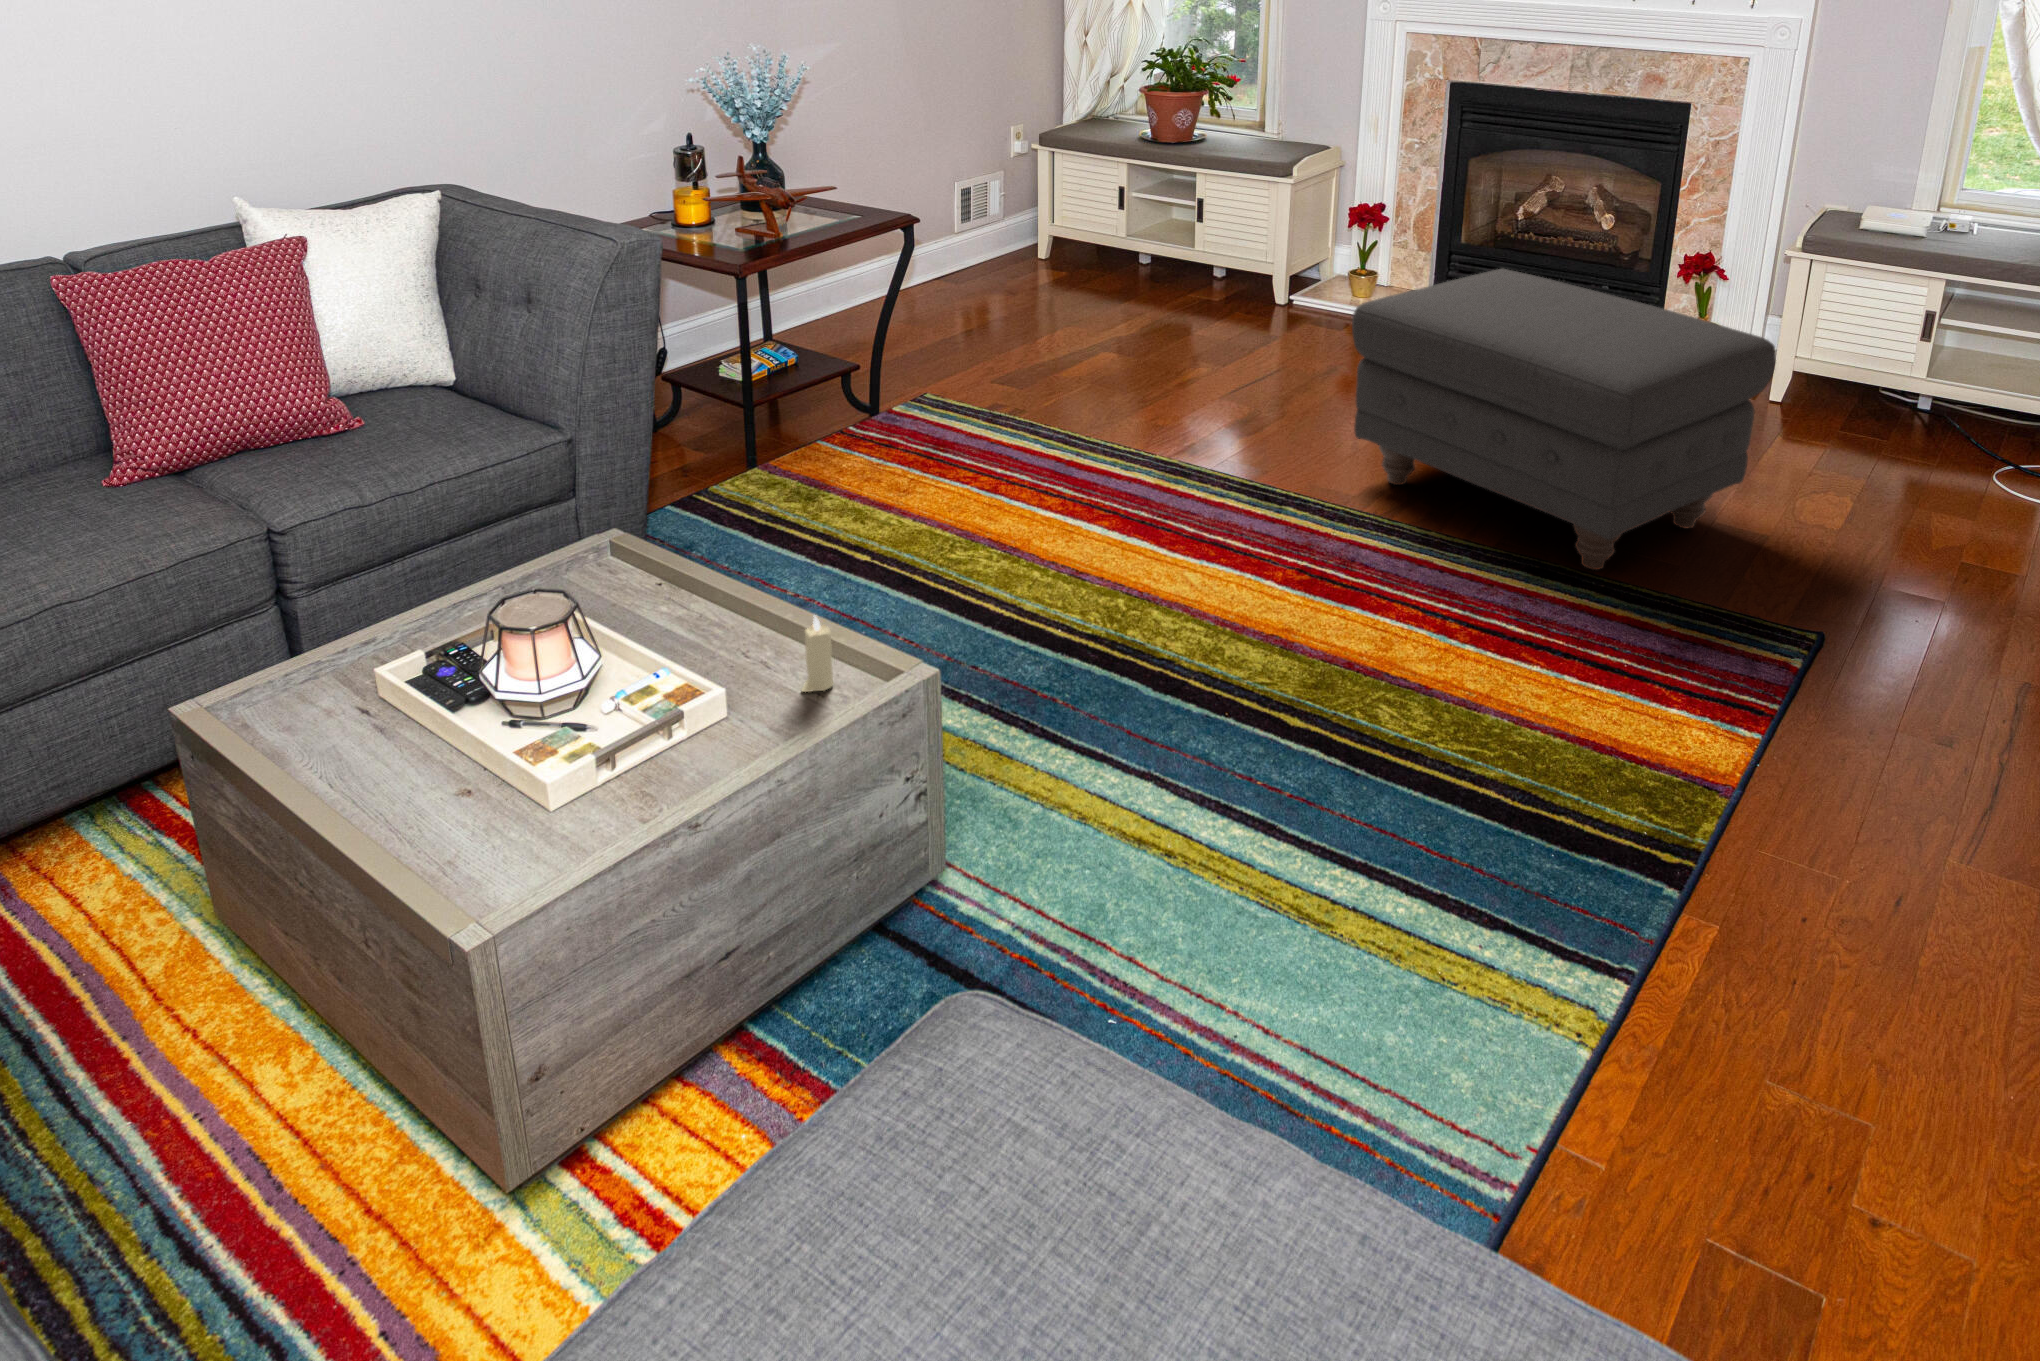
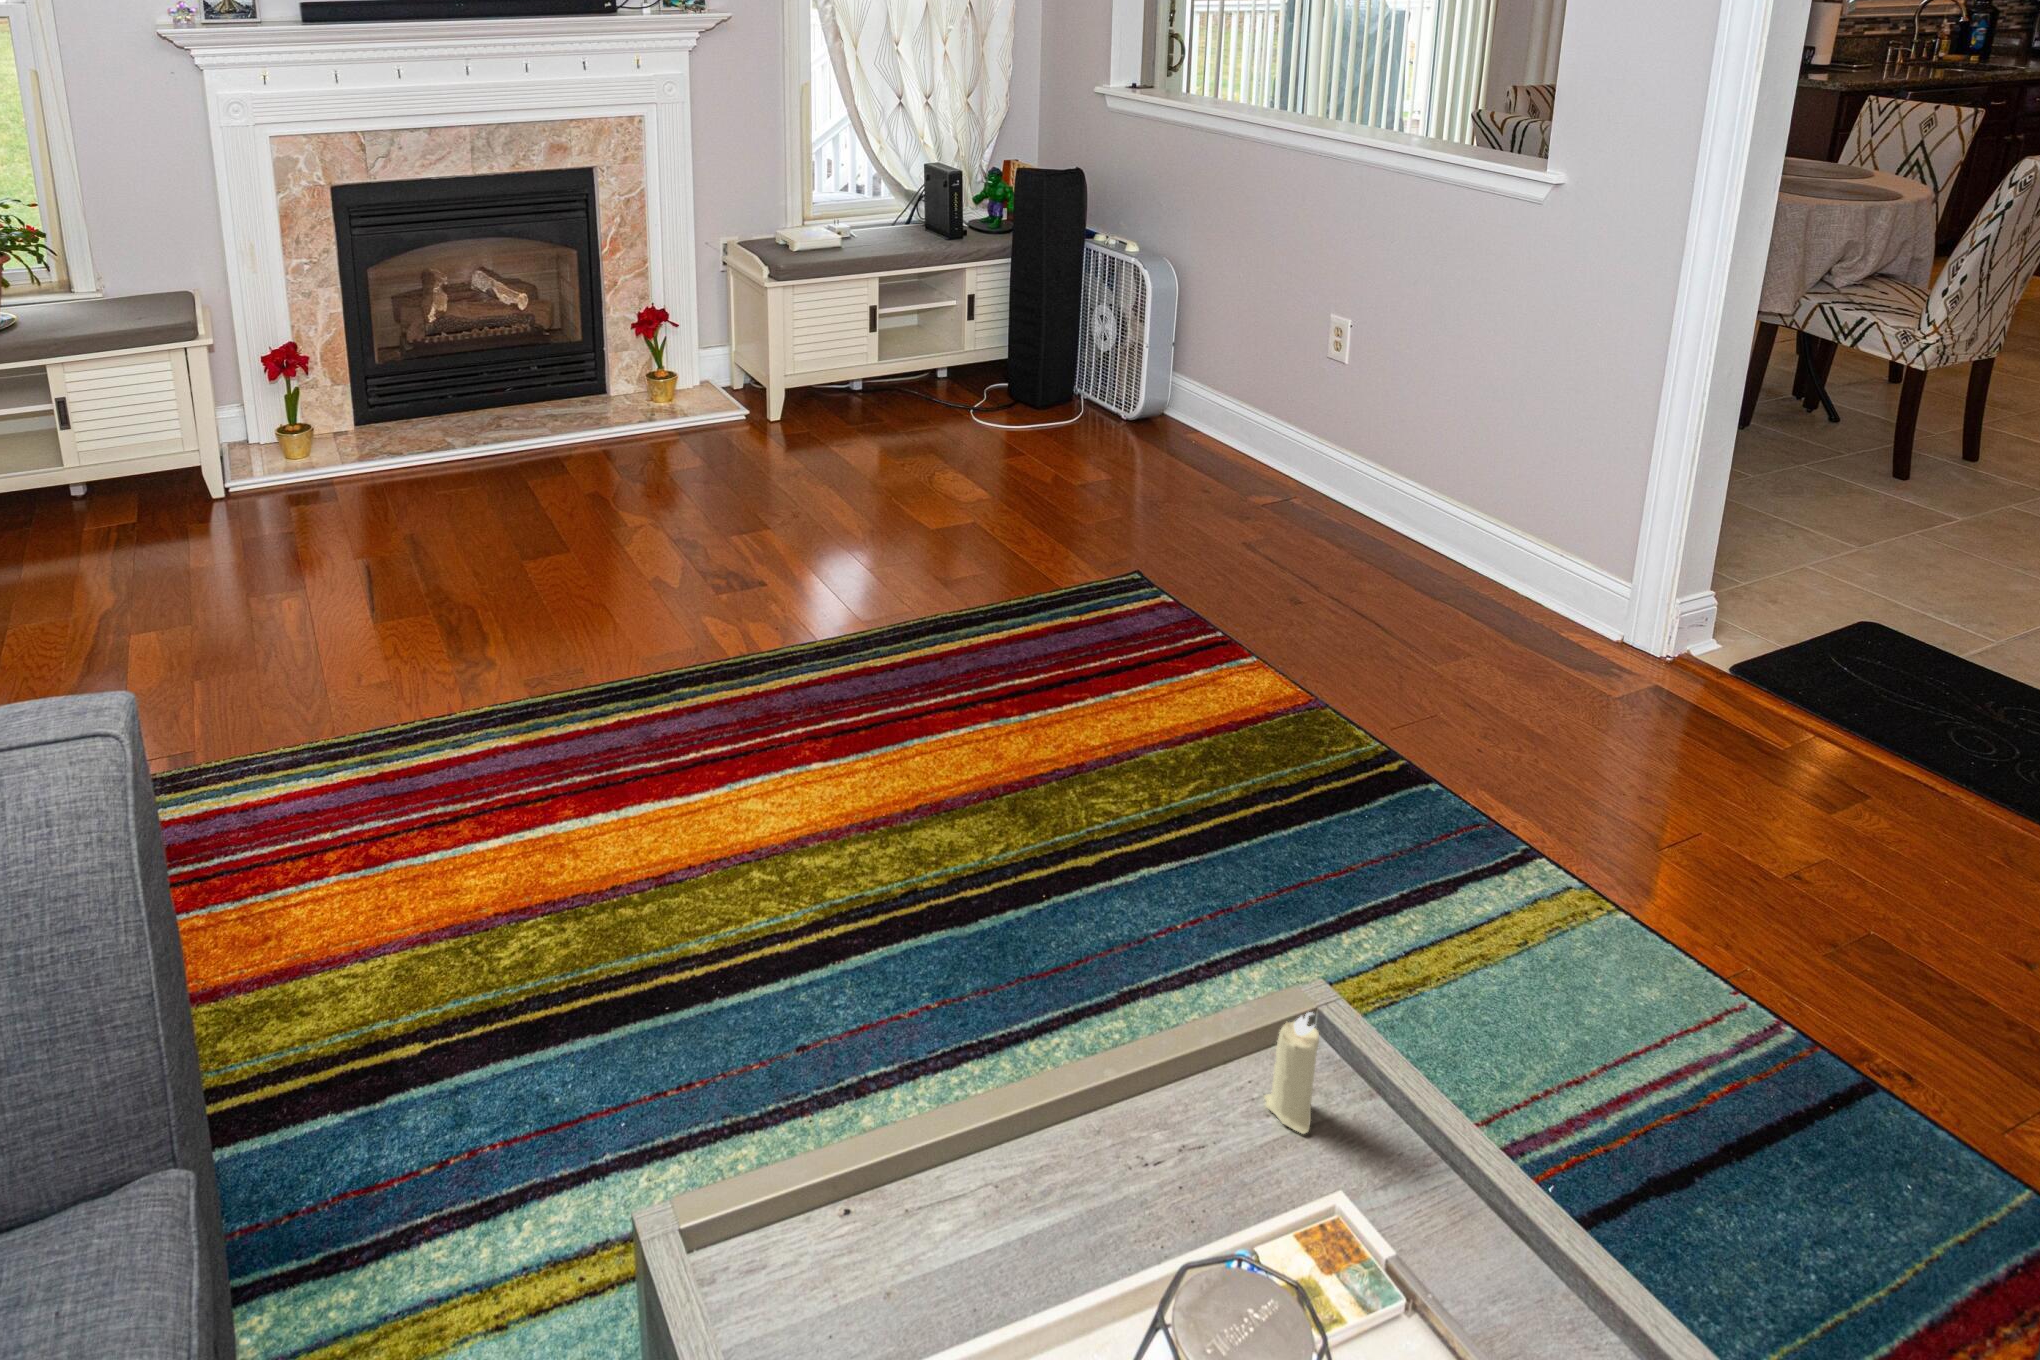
ottoman: present [1352,268,1776,570] -> none [648,352,1006,619]

